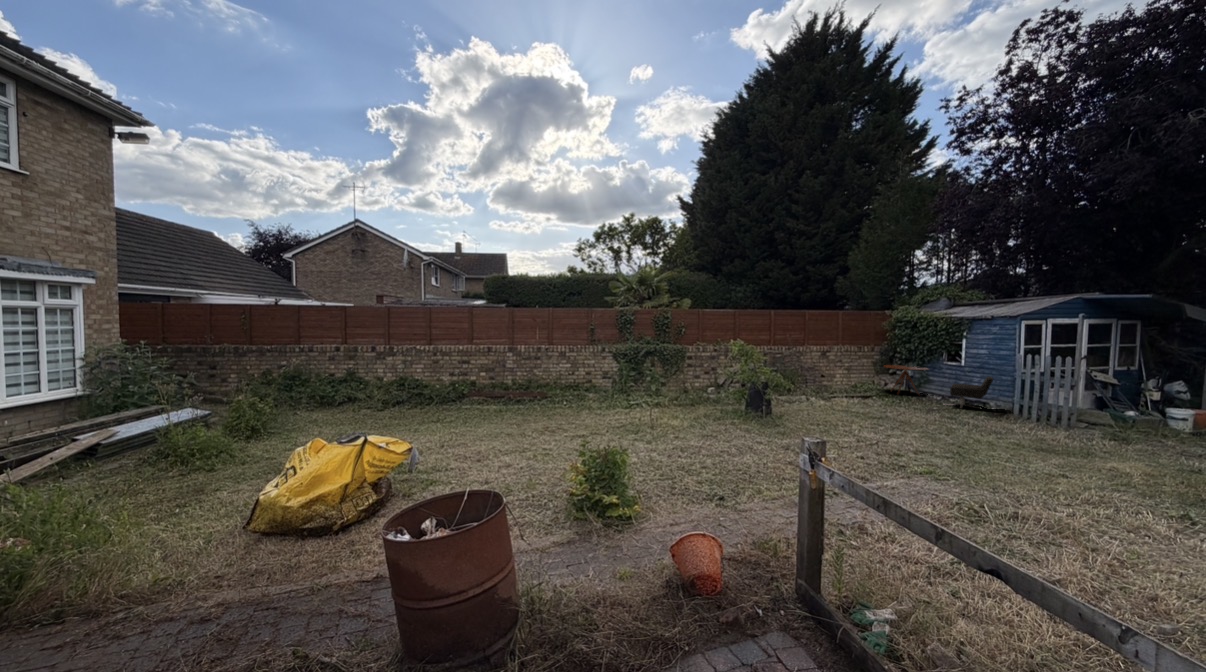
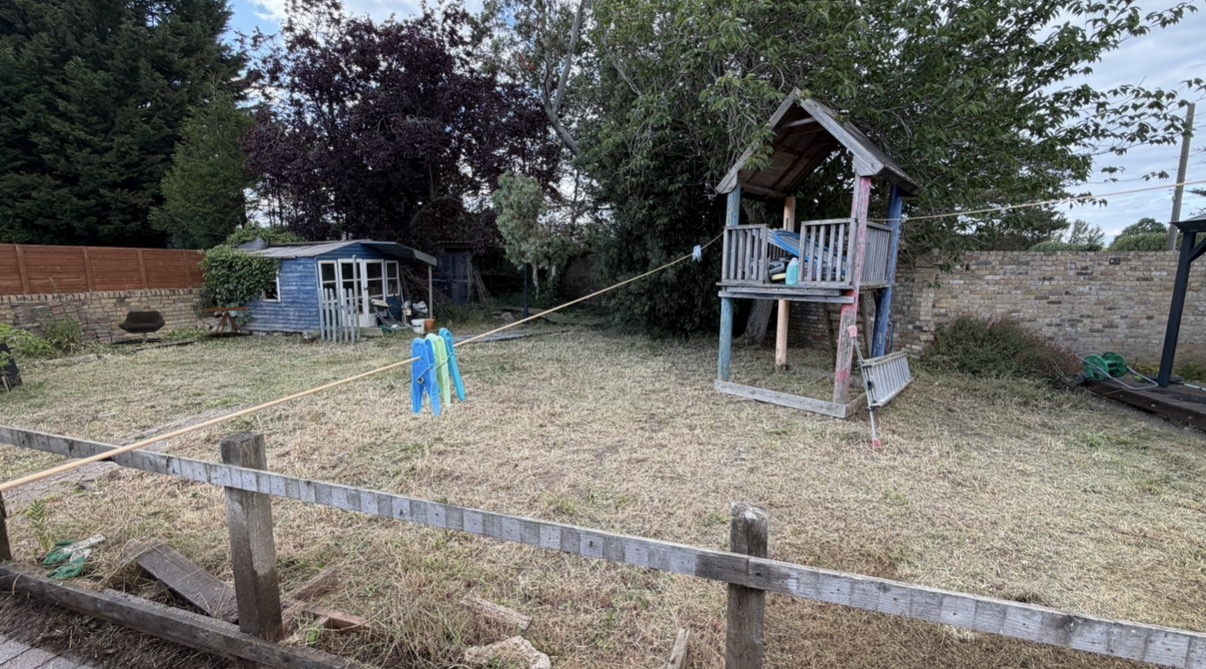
lounge chair: present [950,377,993,408] -> present [118,310,165,343]

